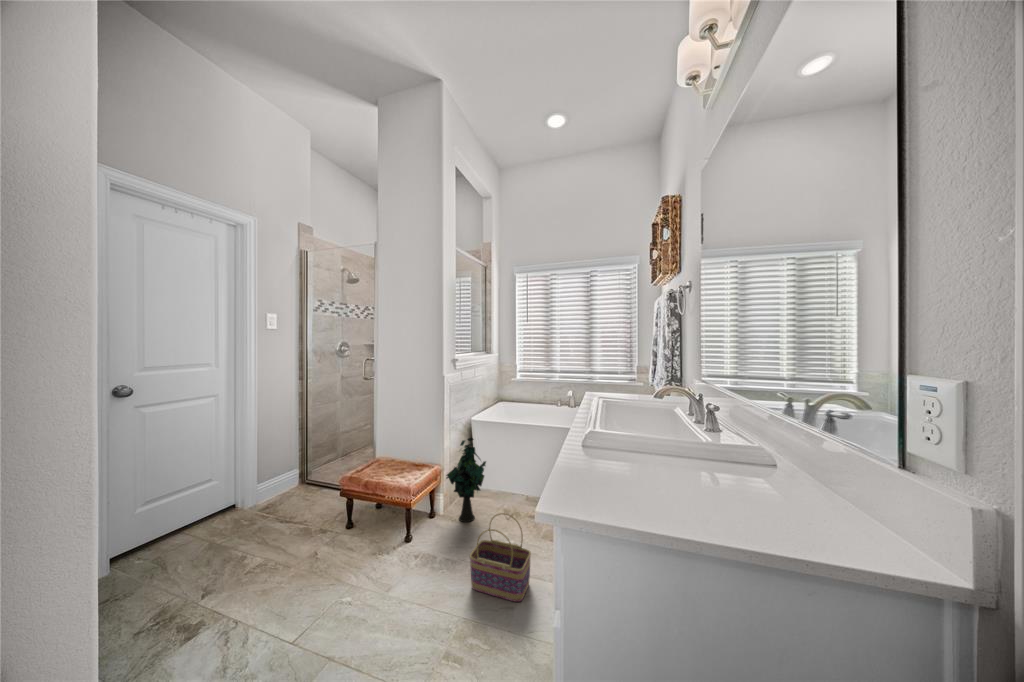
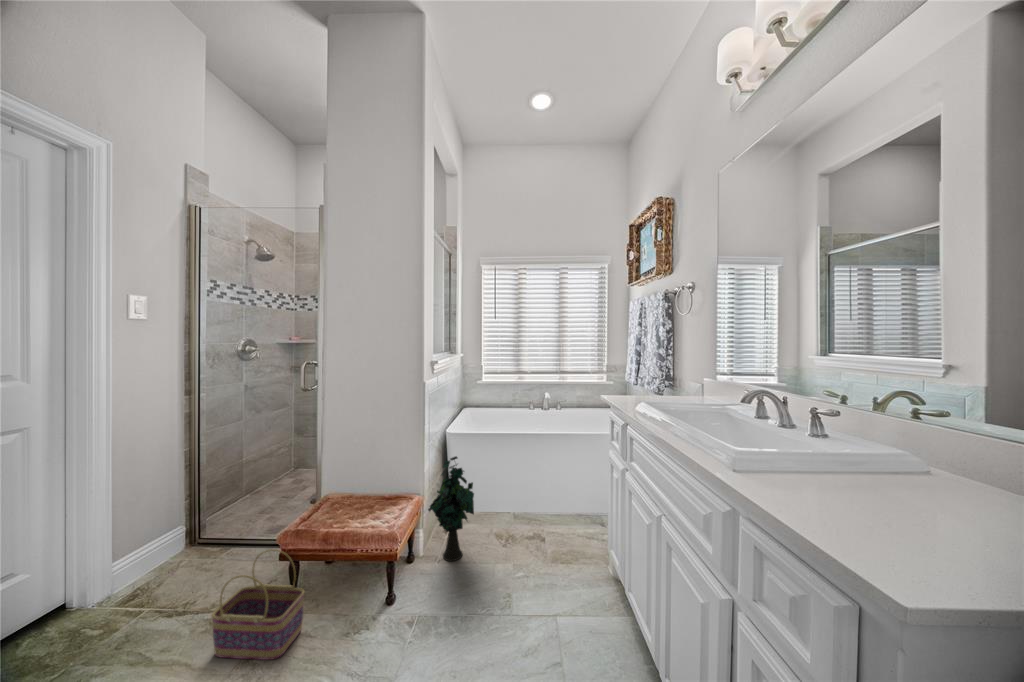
basket: present [470,513,531,602] -> present [212,549,304,660]

